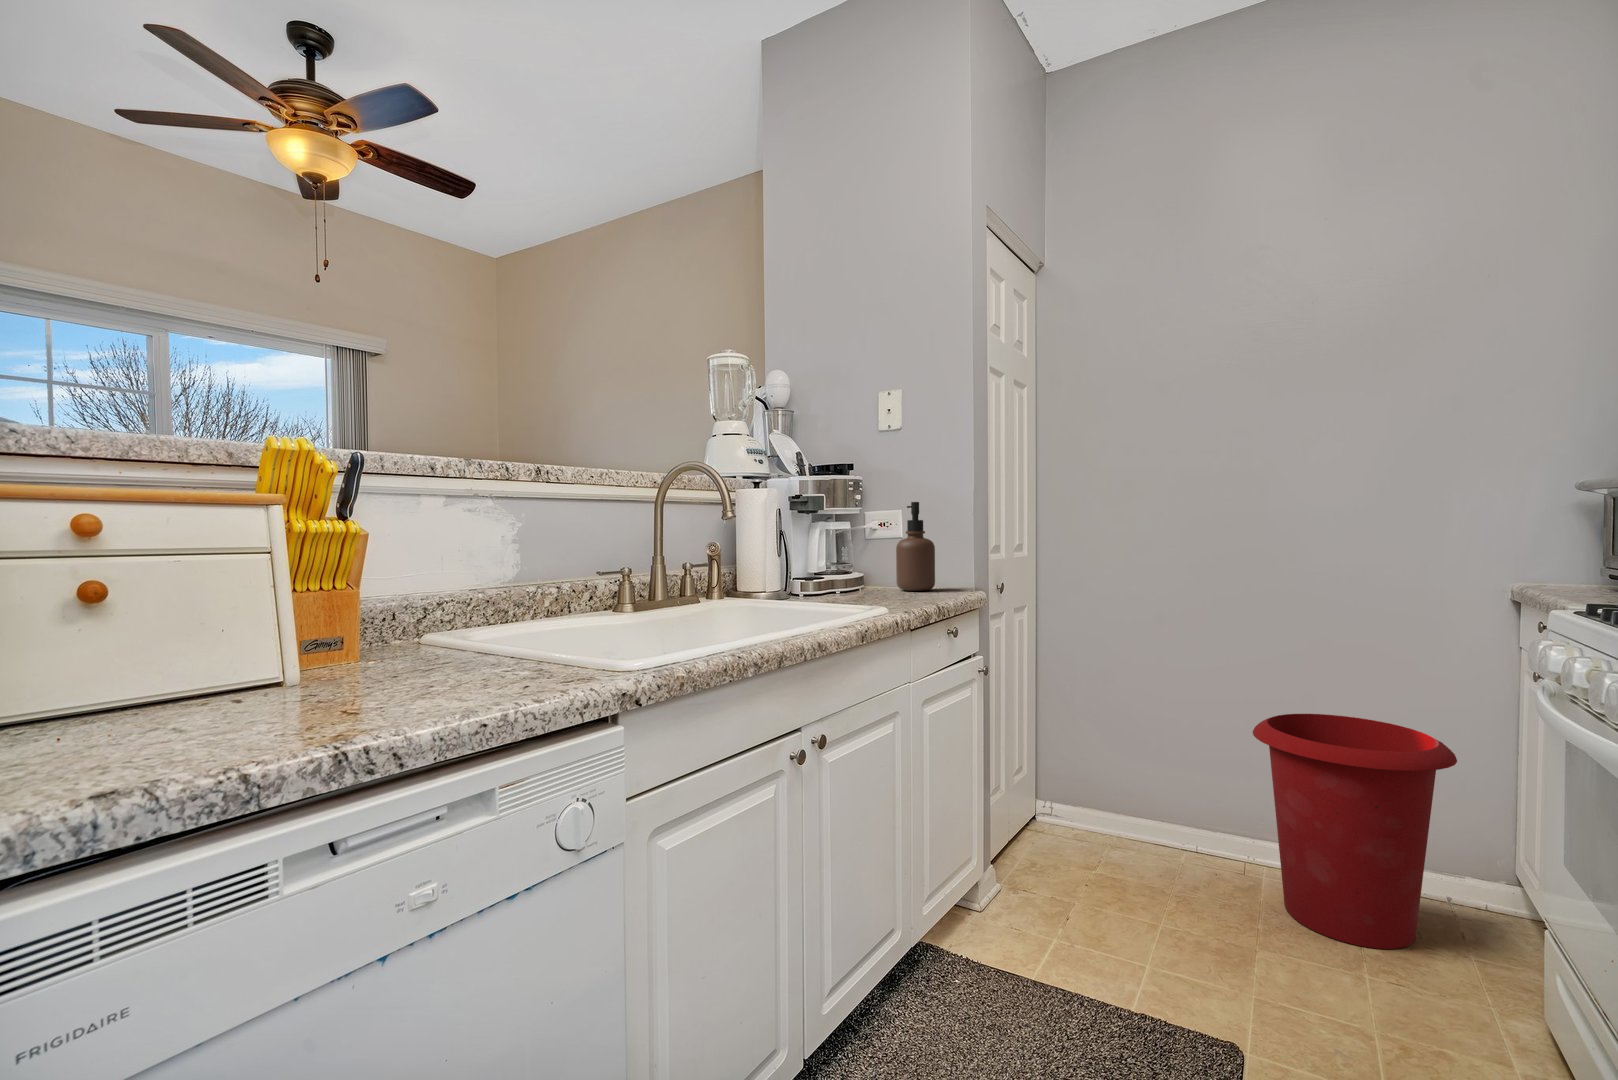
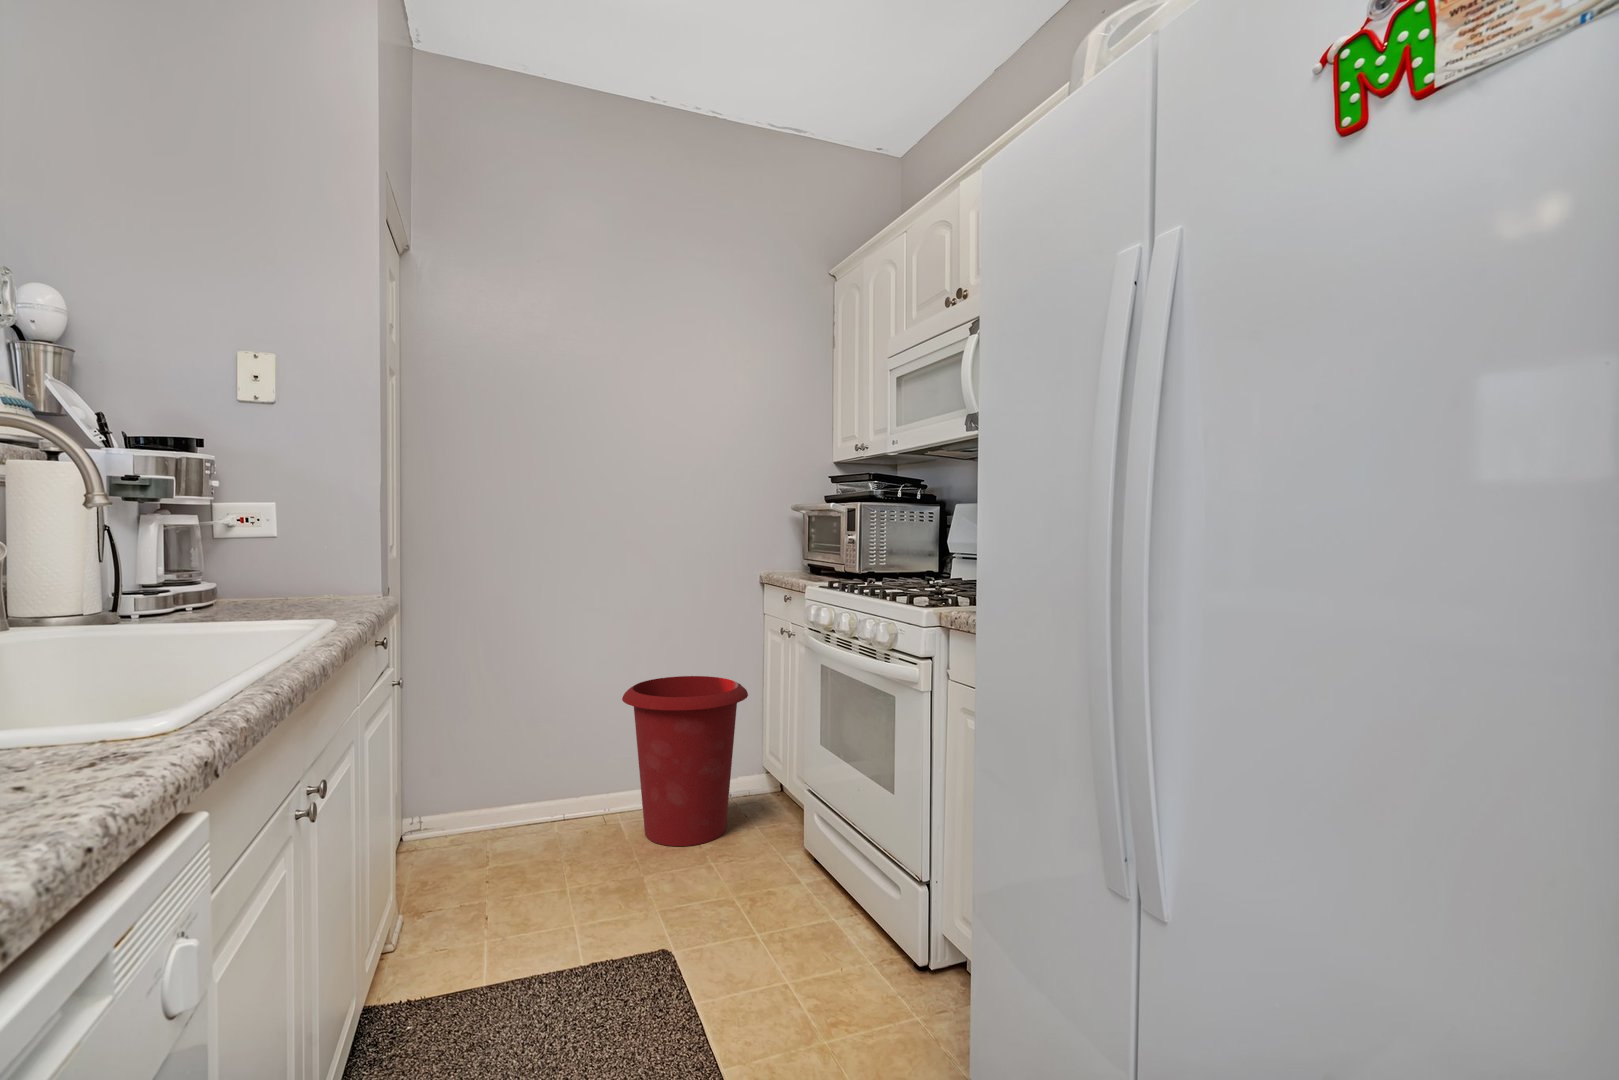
soap dispenser: present [896,502,935,591] -> none [275,494,331,603]

